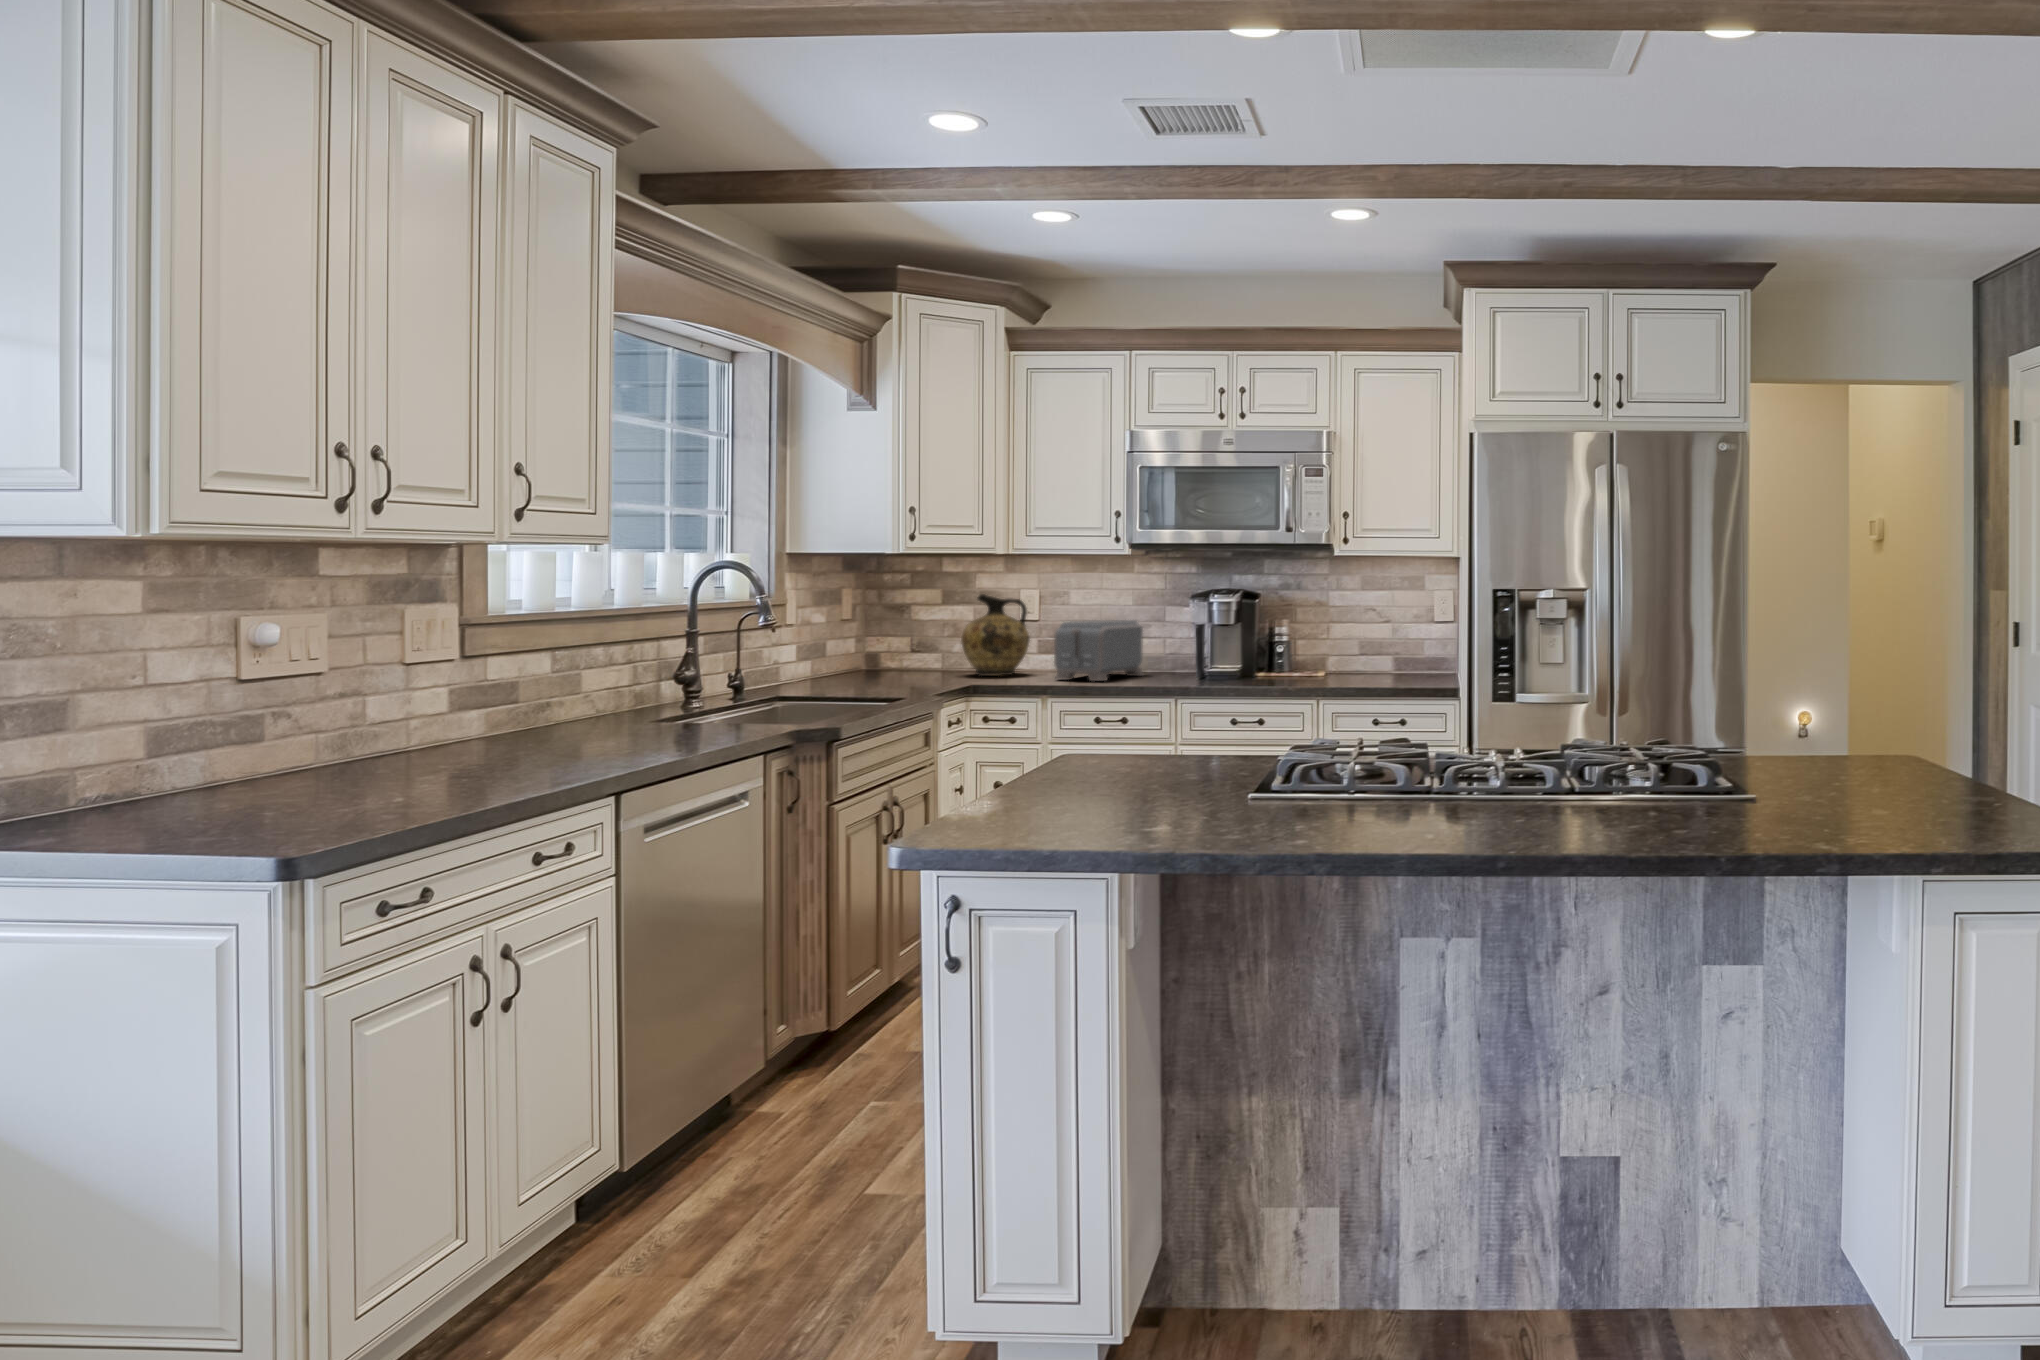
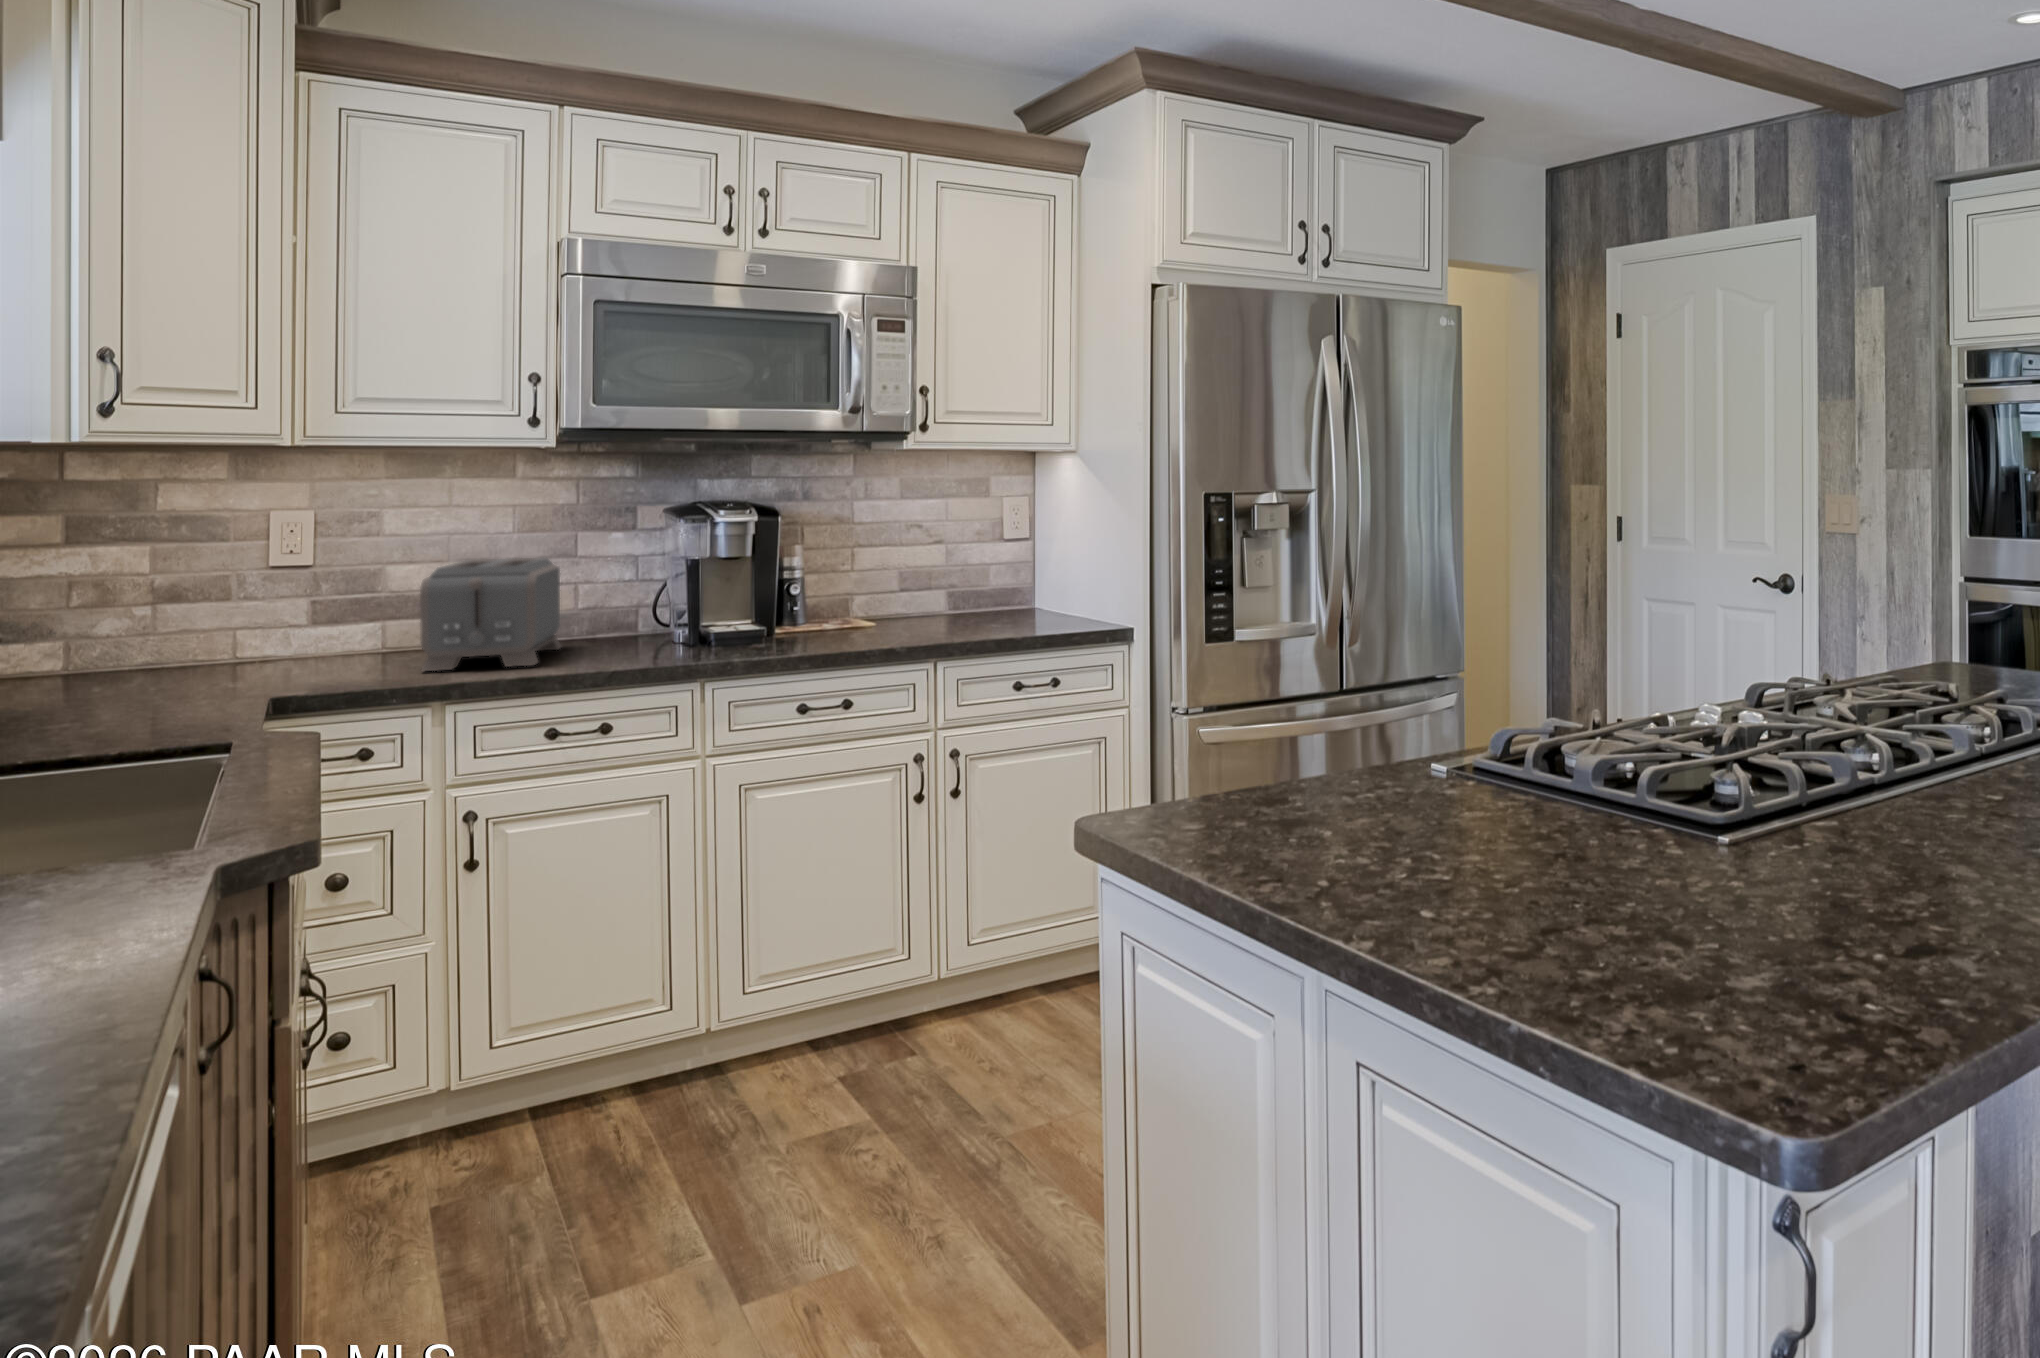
ceramic jug: present [961,594,1030,676] -> none [161,523,323,678]

